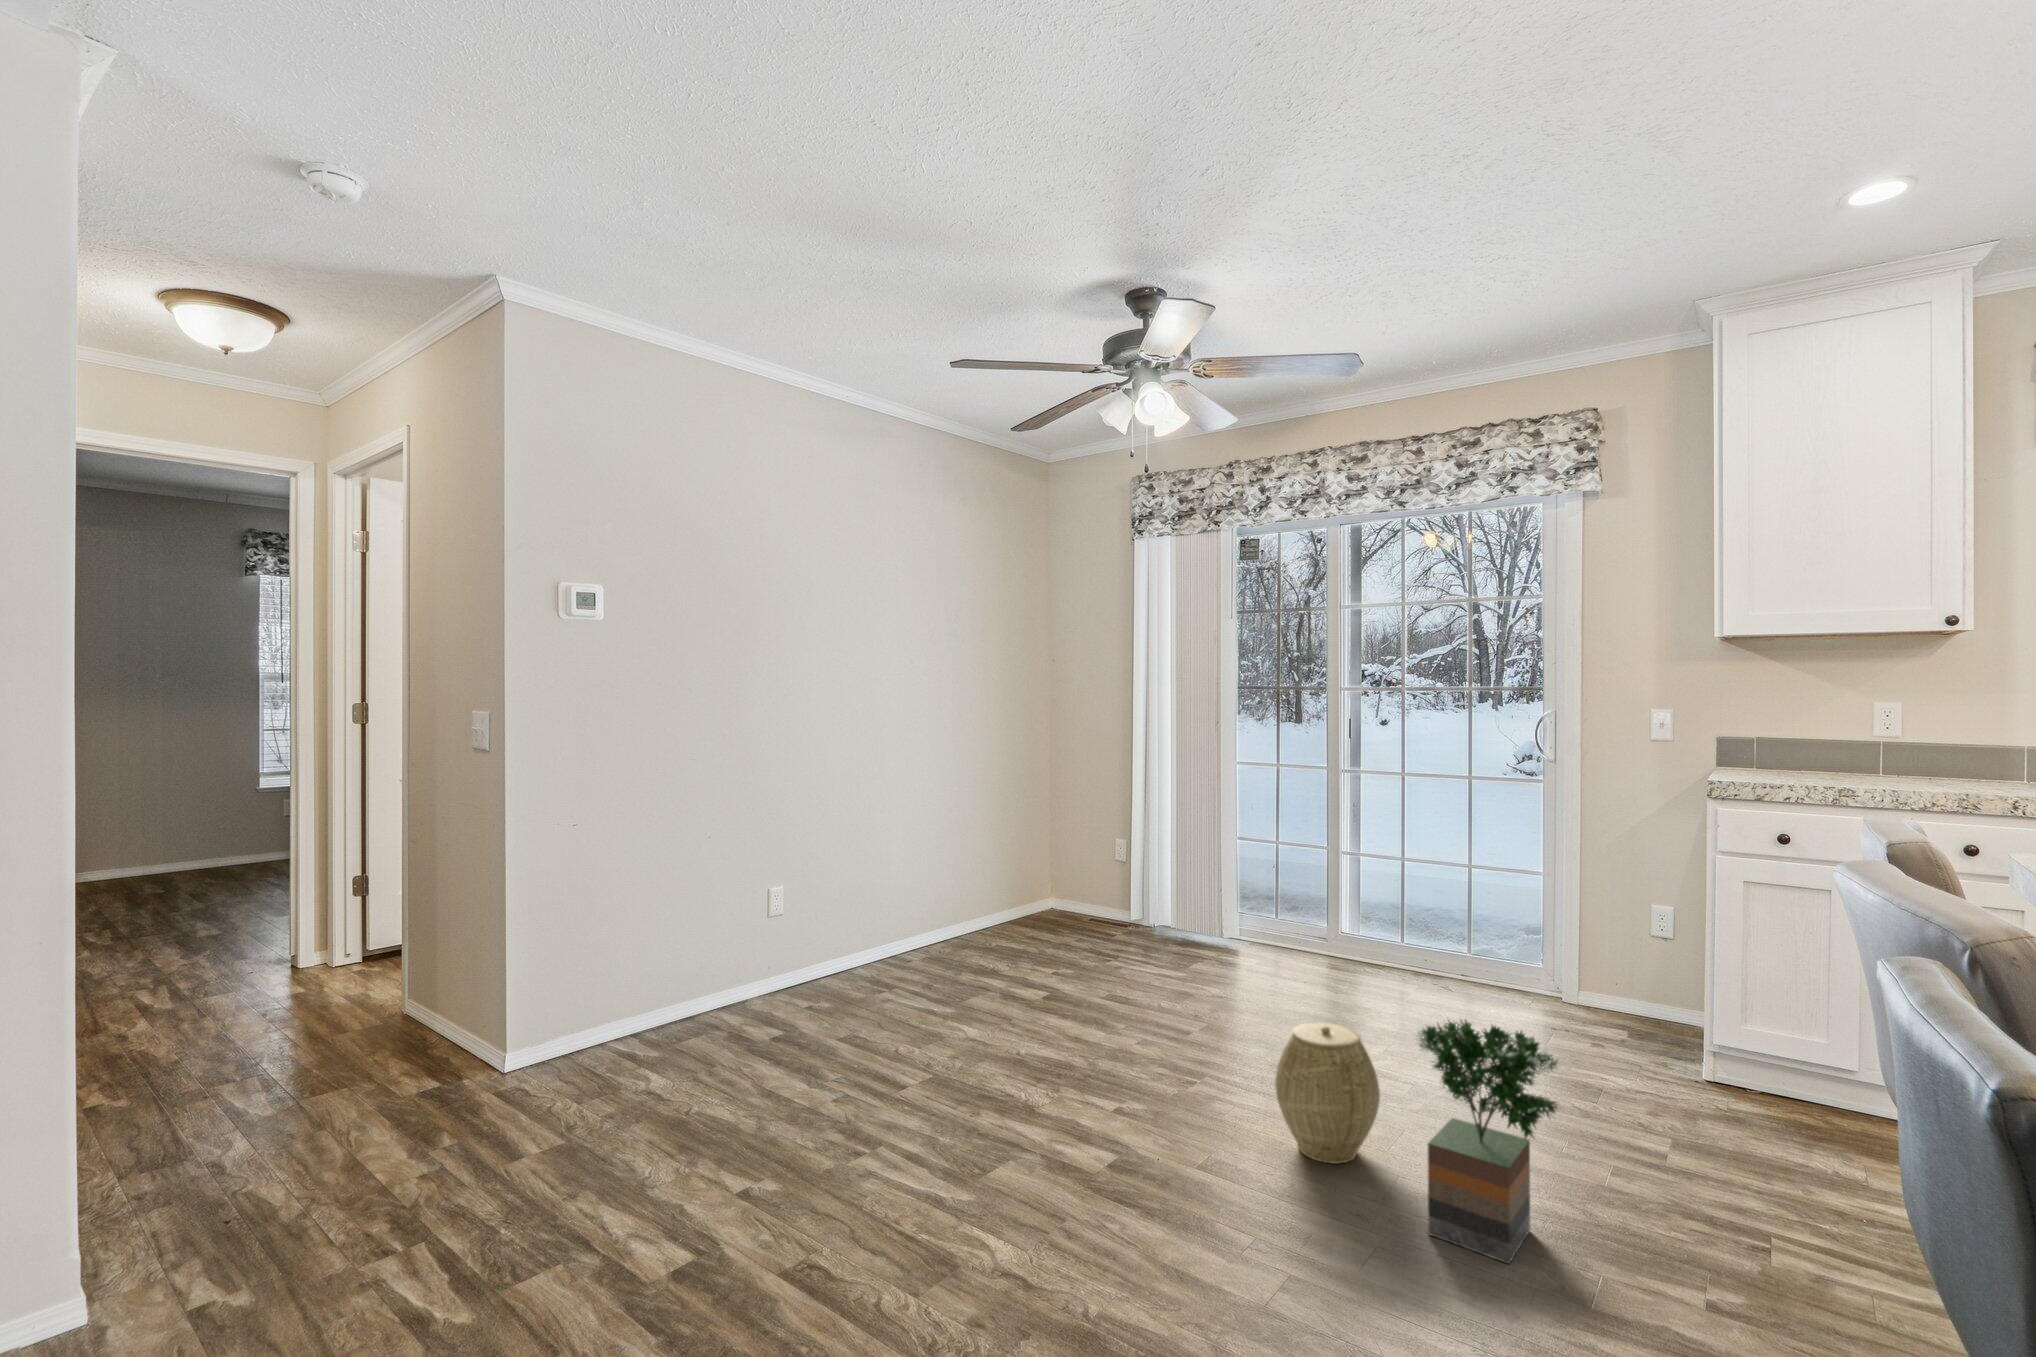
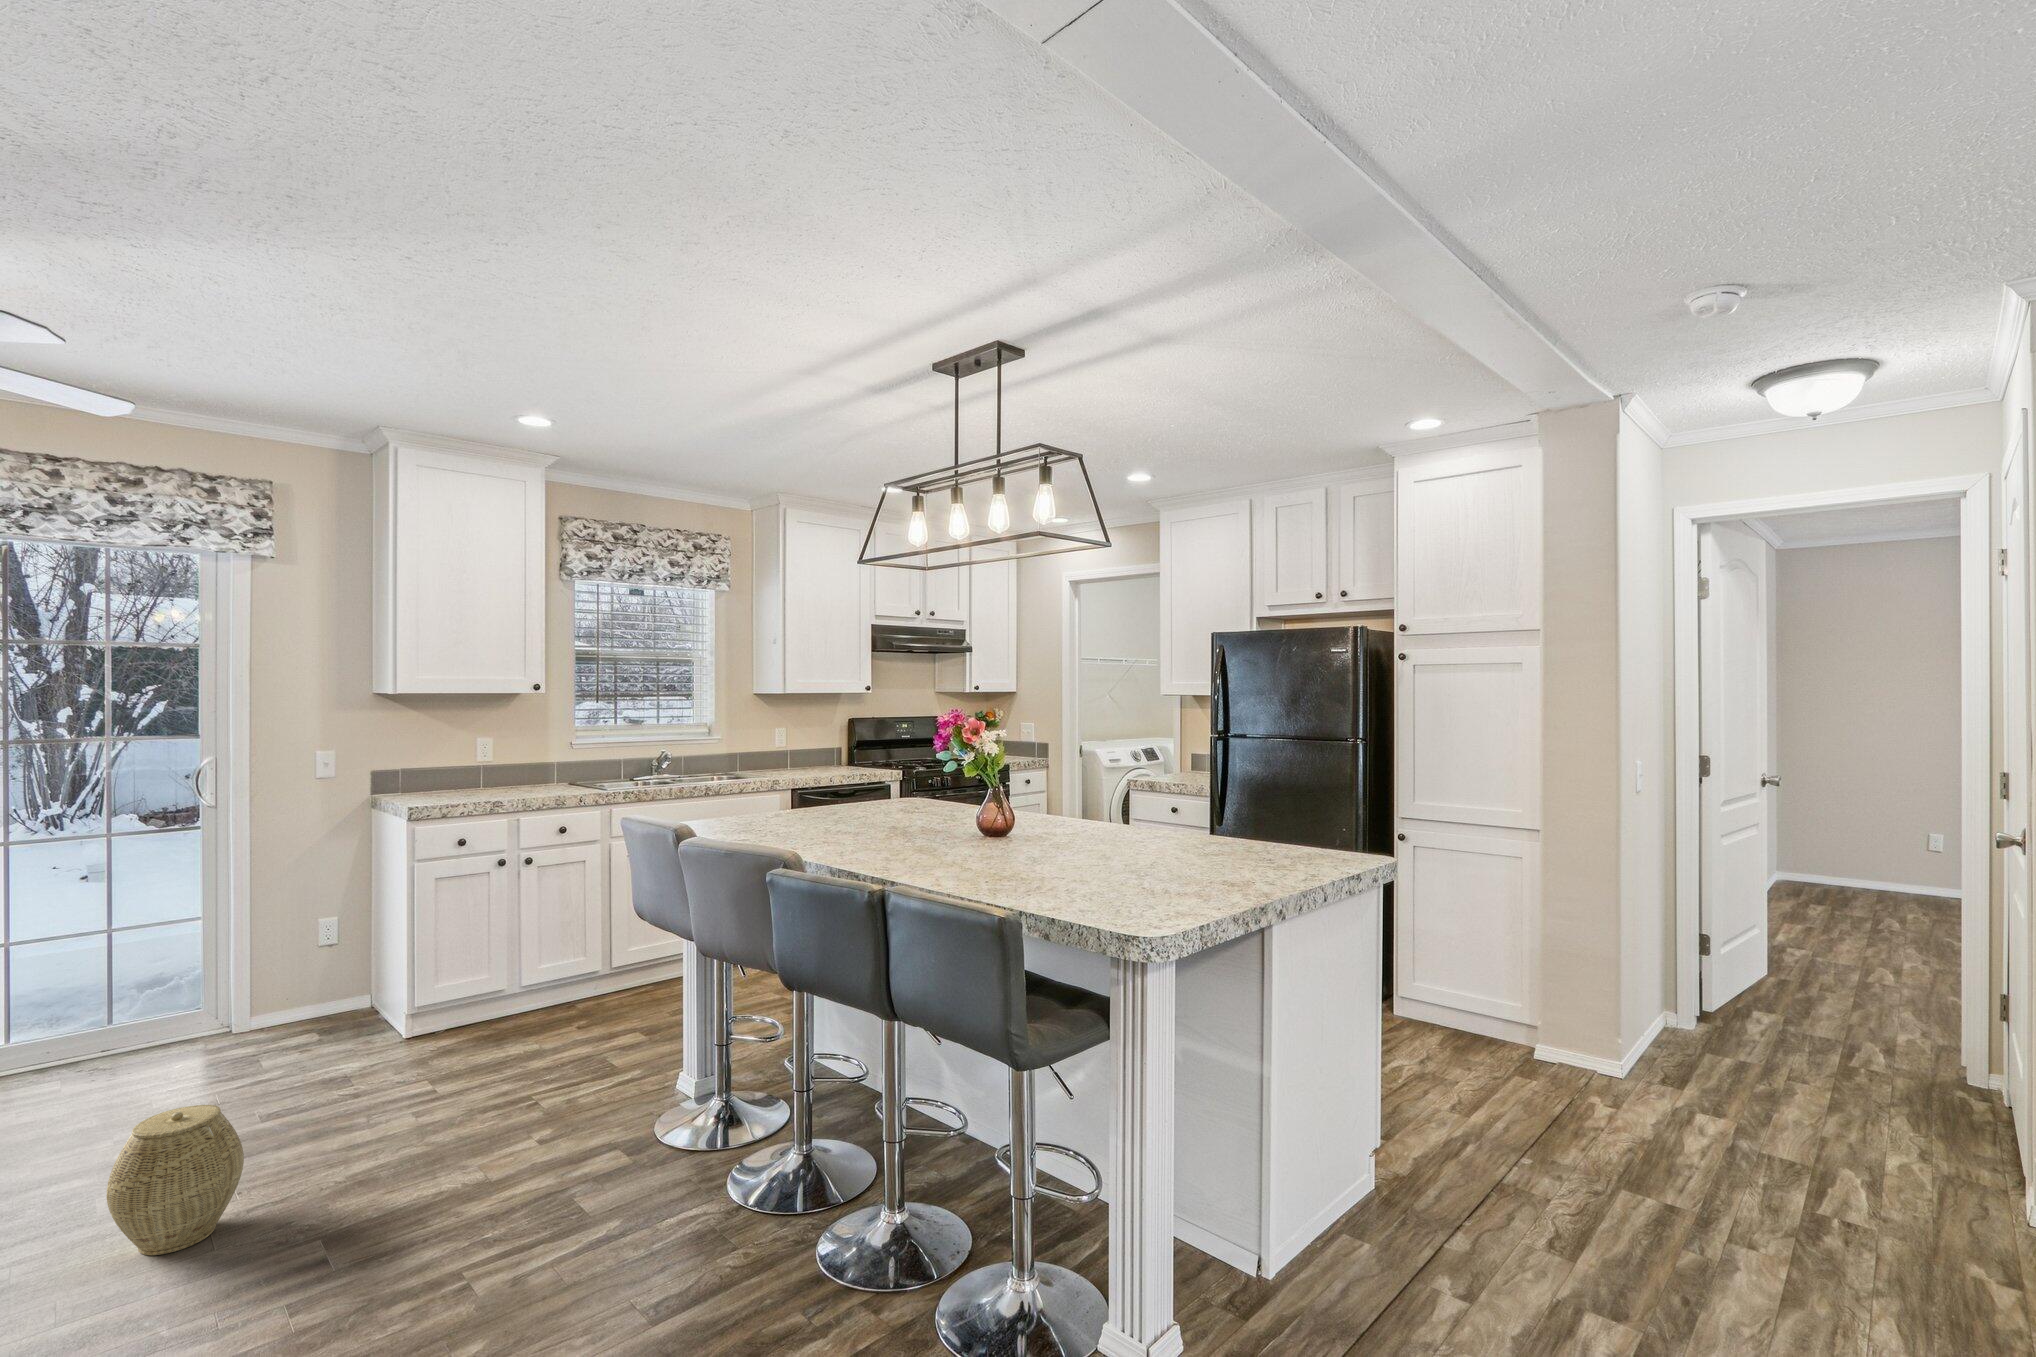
potted tree: present [1416,1020,1558,1264] -> none [314,1023,454,1224]

